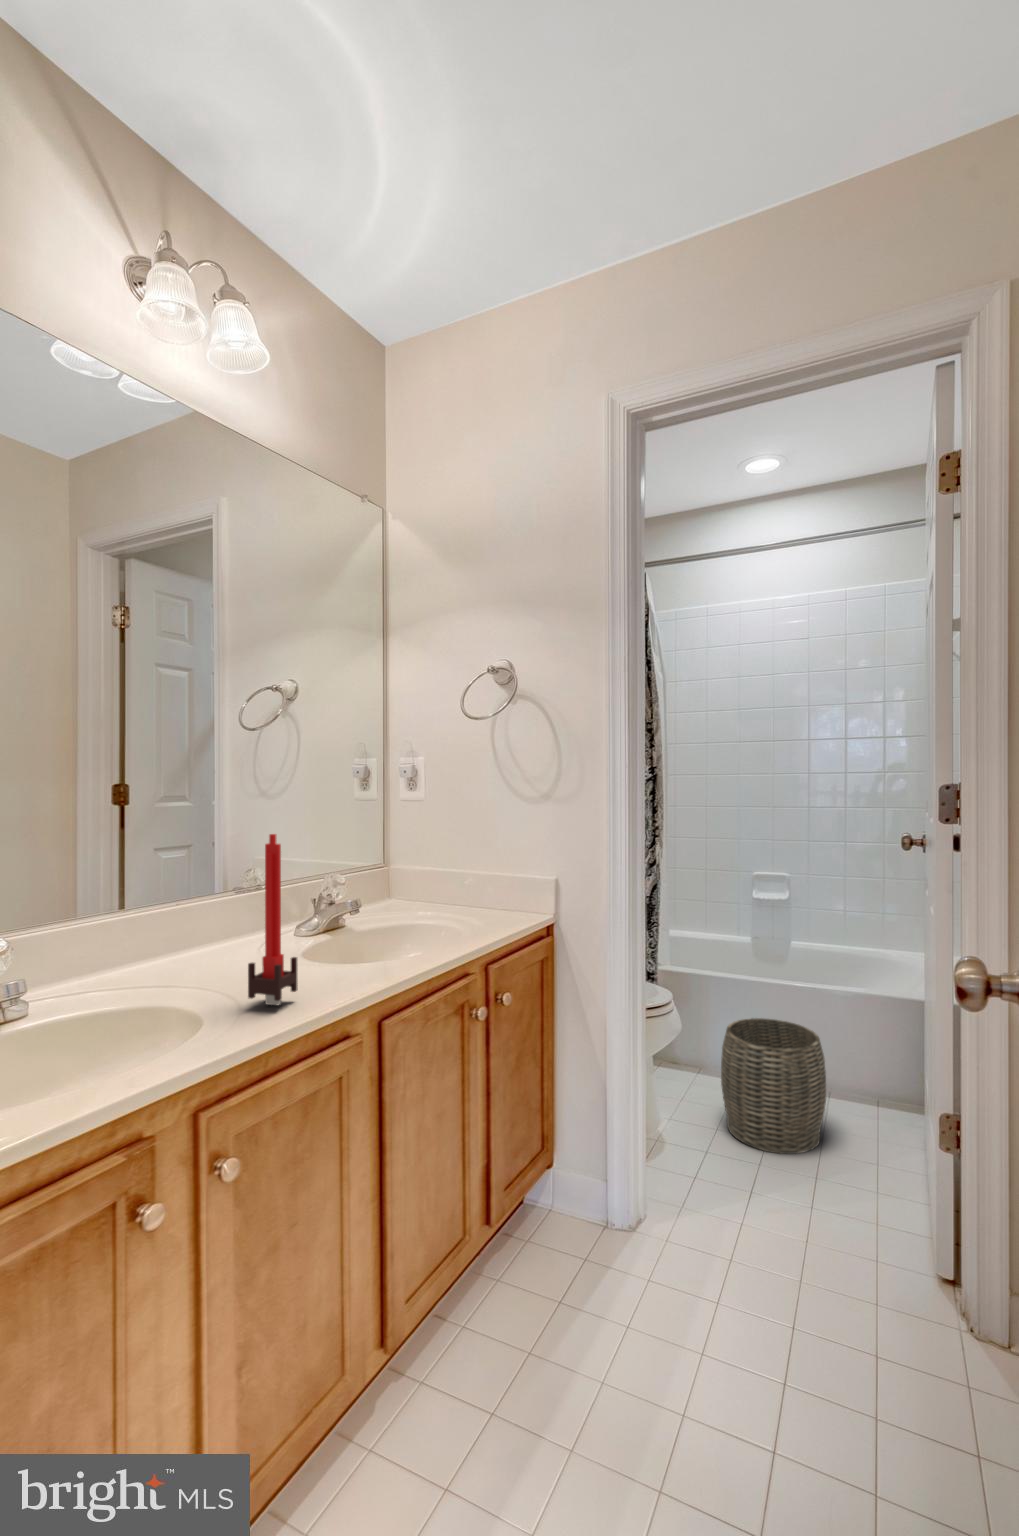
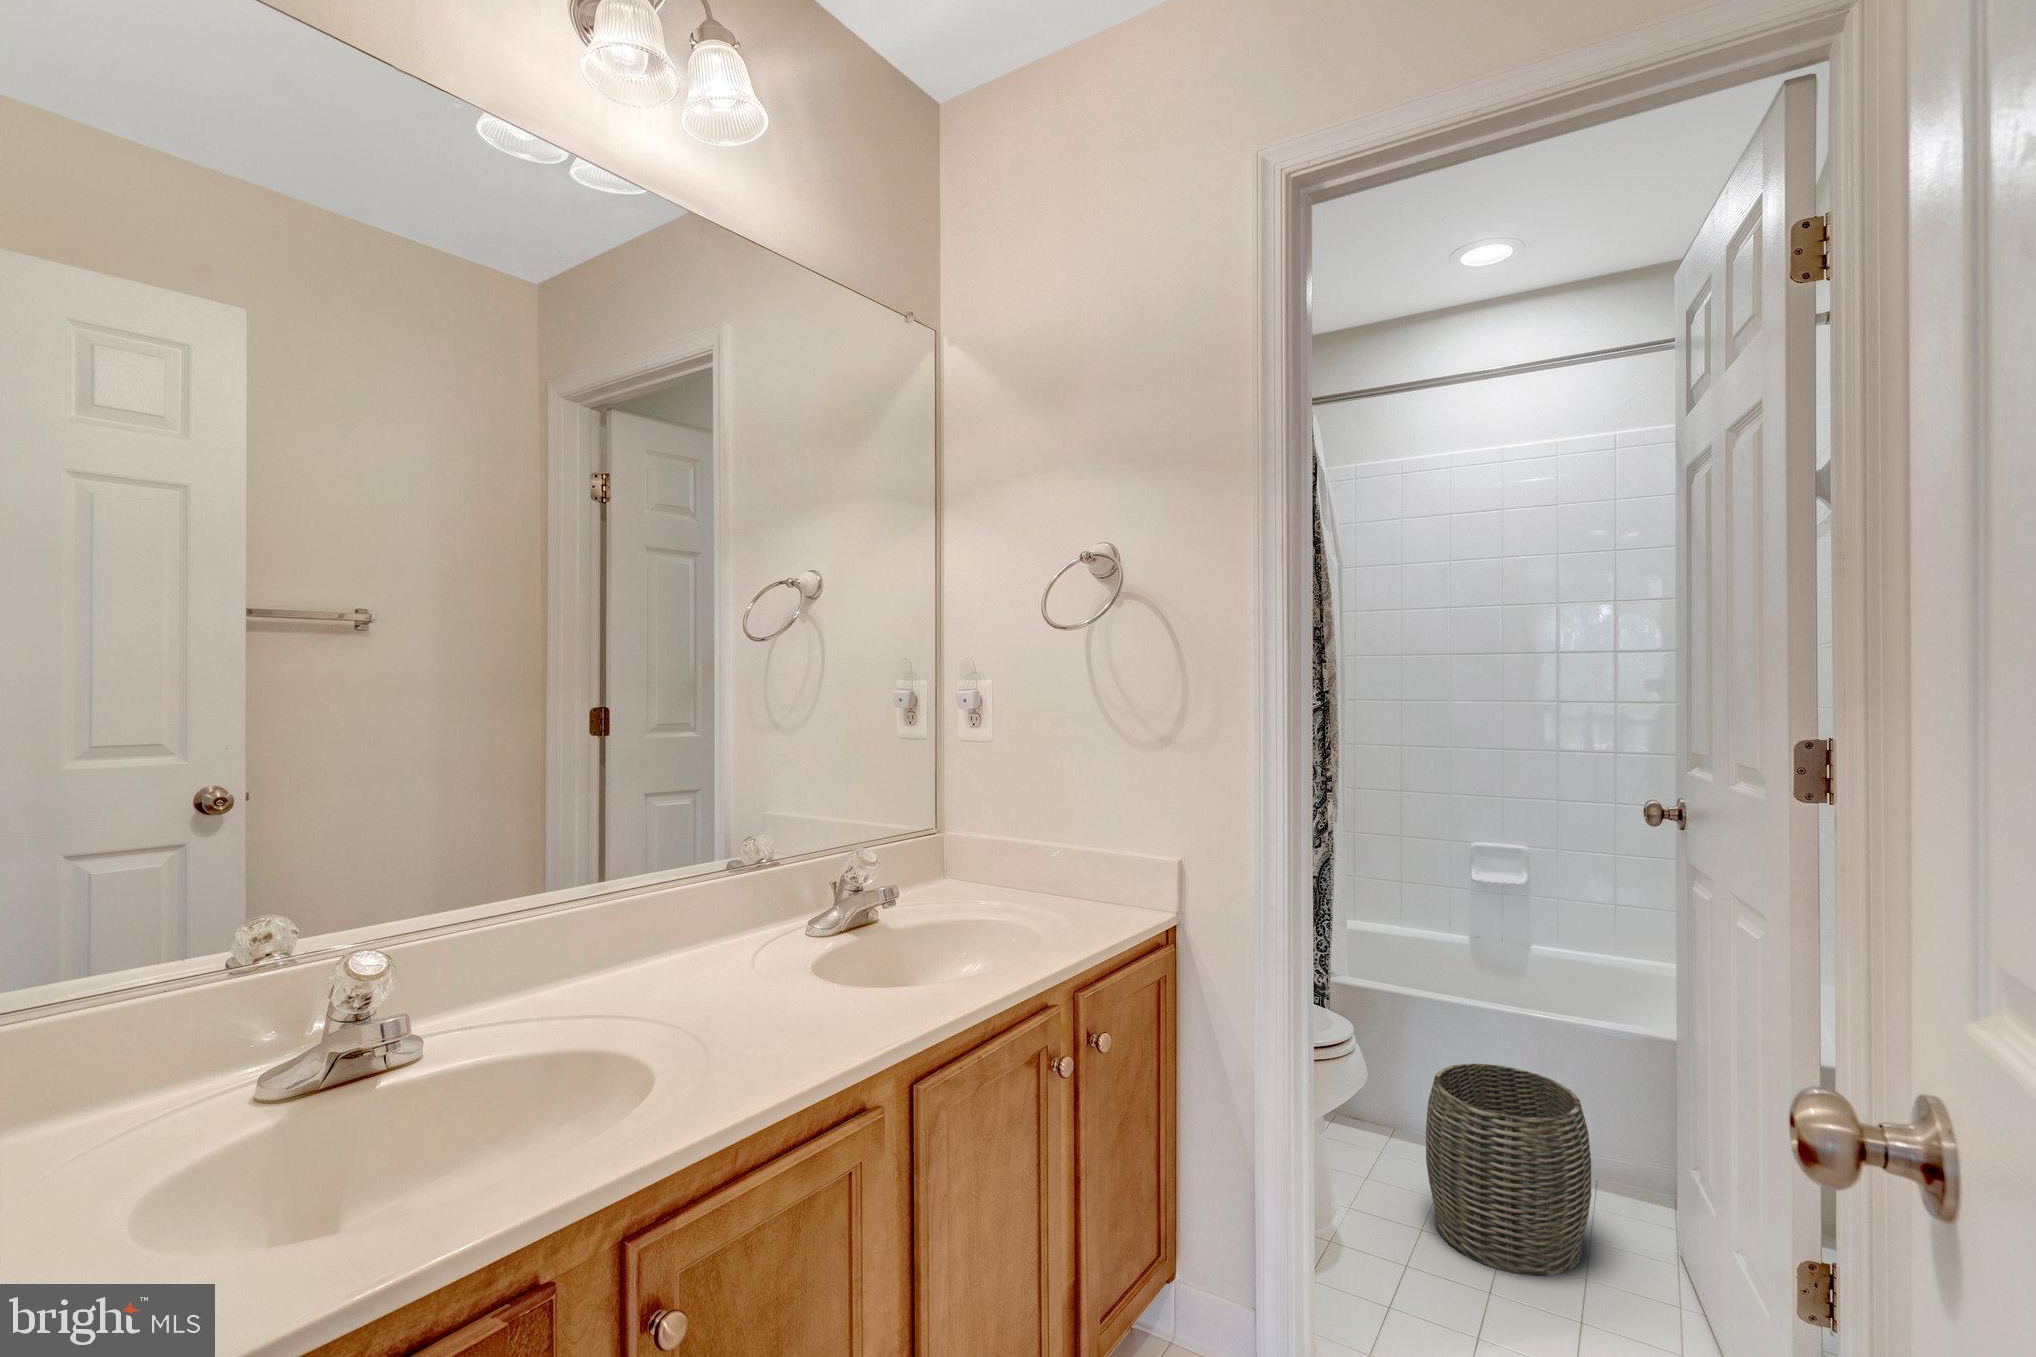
candle: present [248,834,298,1005] -> none [717,809,790,1063]

